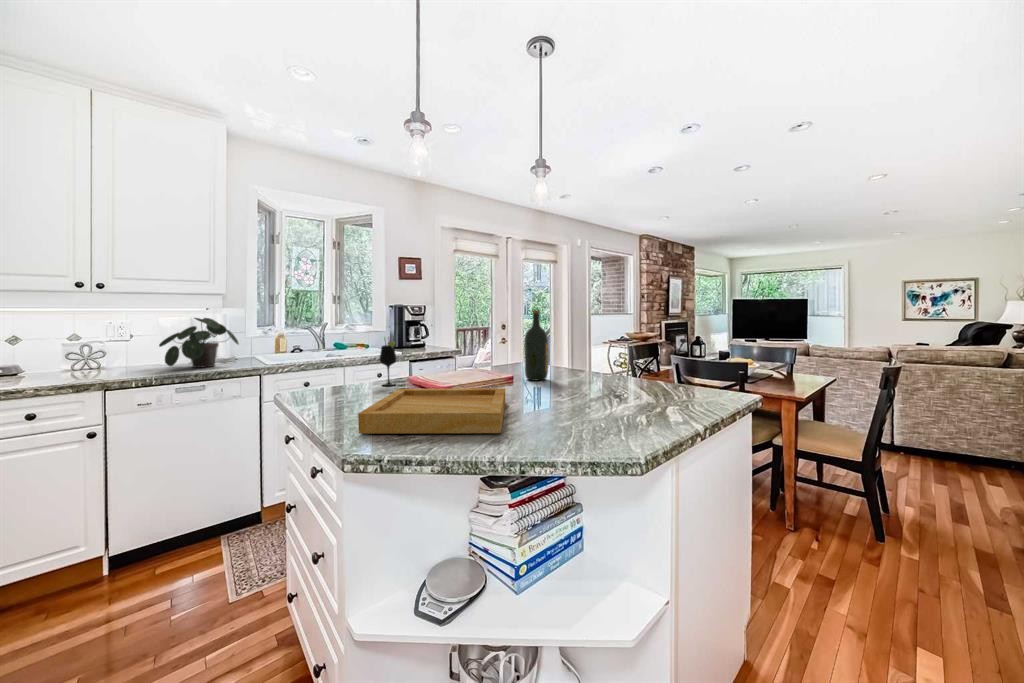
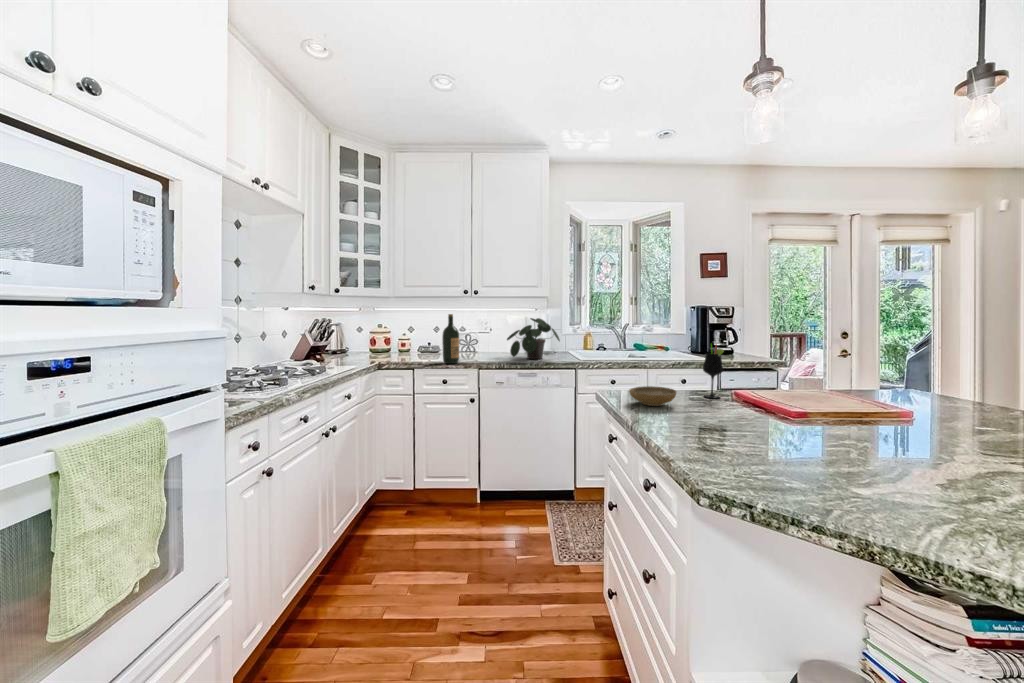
wine bottle: present [524,310,548,380] -> present [442,314,459,364]
ceramic bowl: none [305,380,352,399] -> present [629,386,677,406]
tray: present [358,388,505,434] -> none [709,408,951,510]

